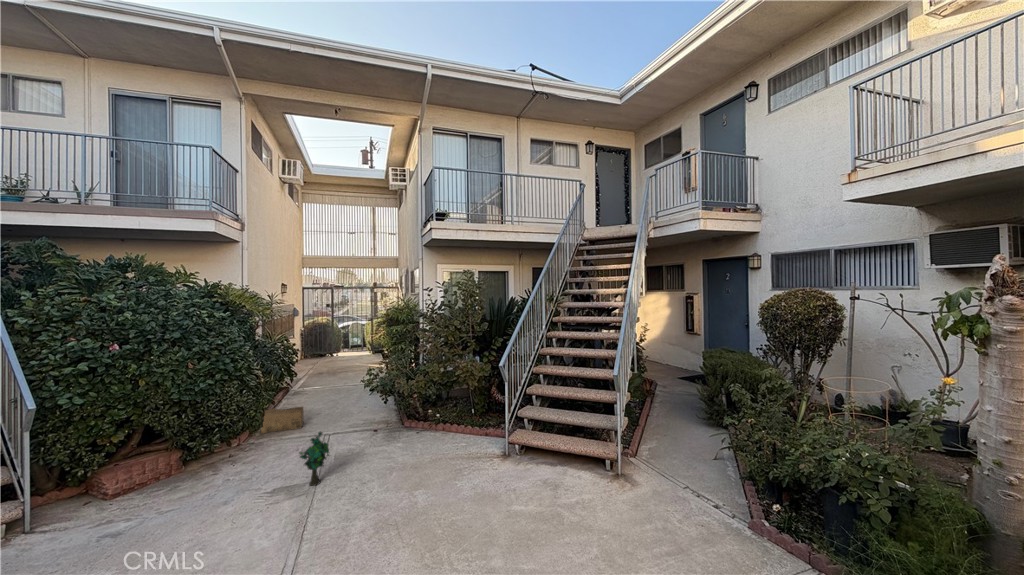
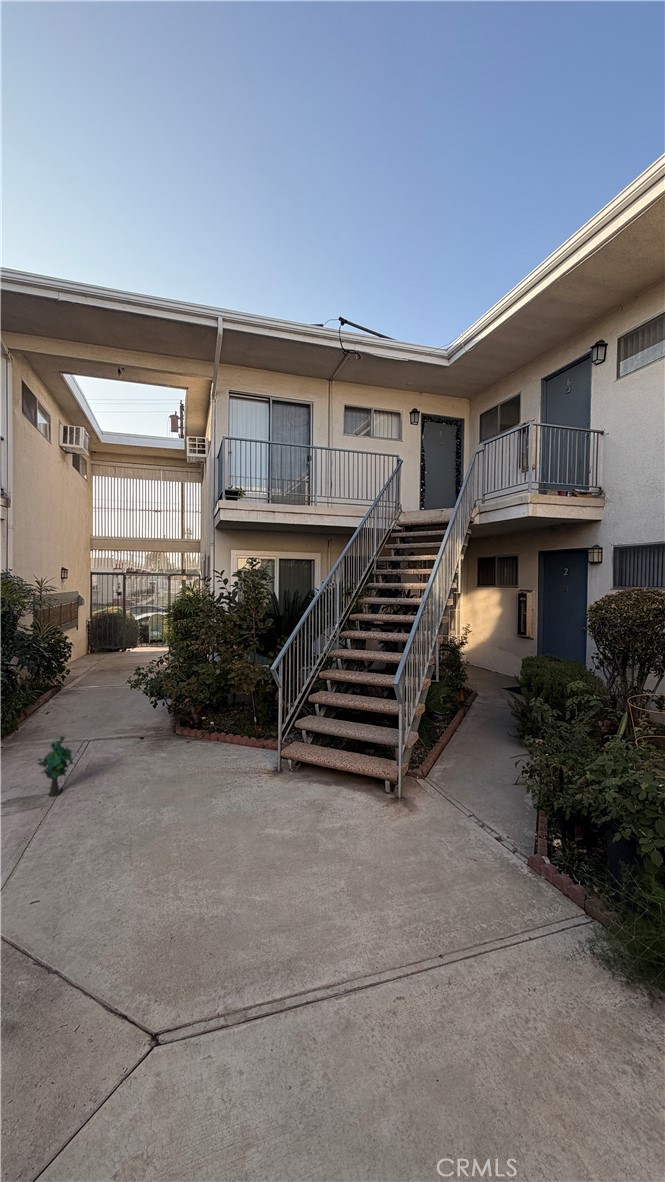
cardboard box: present [261,407,304,433] -> none [15,707,66,736]

